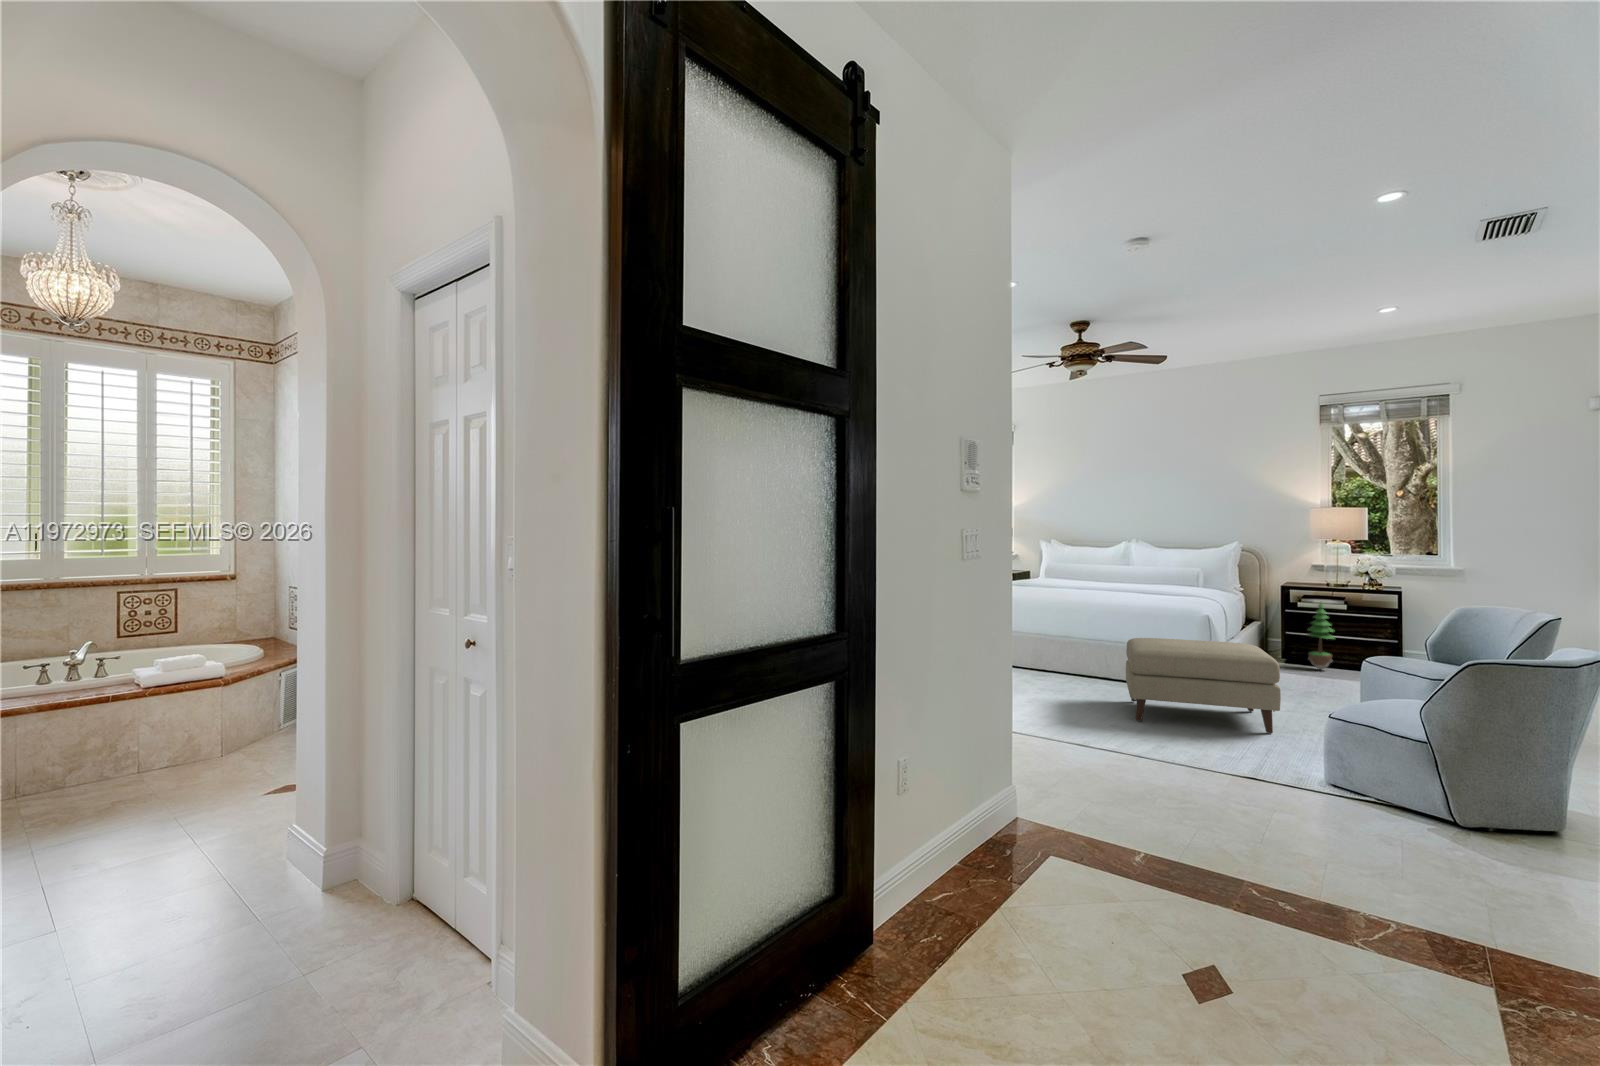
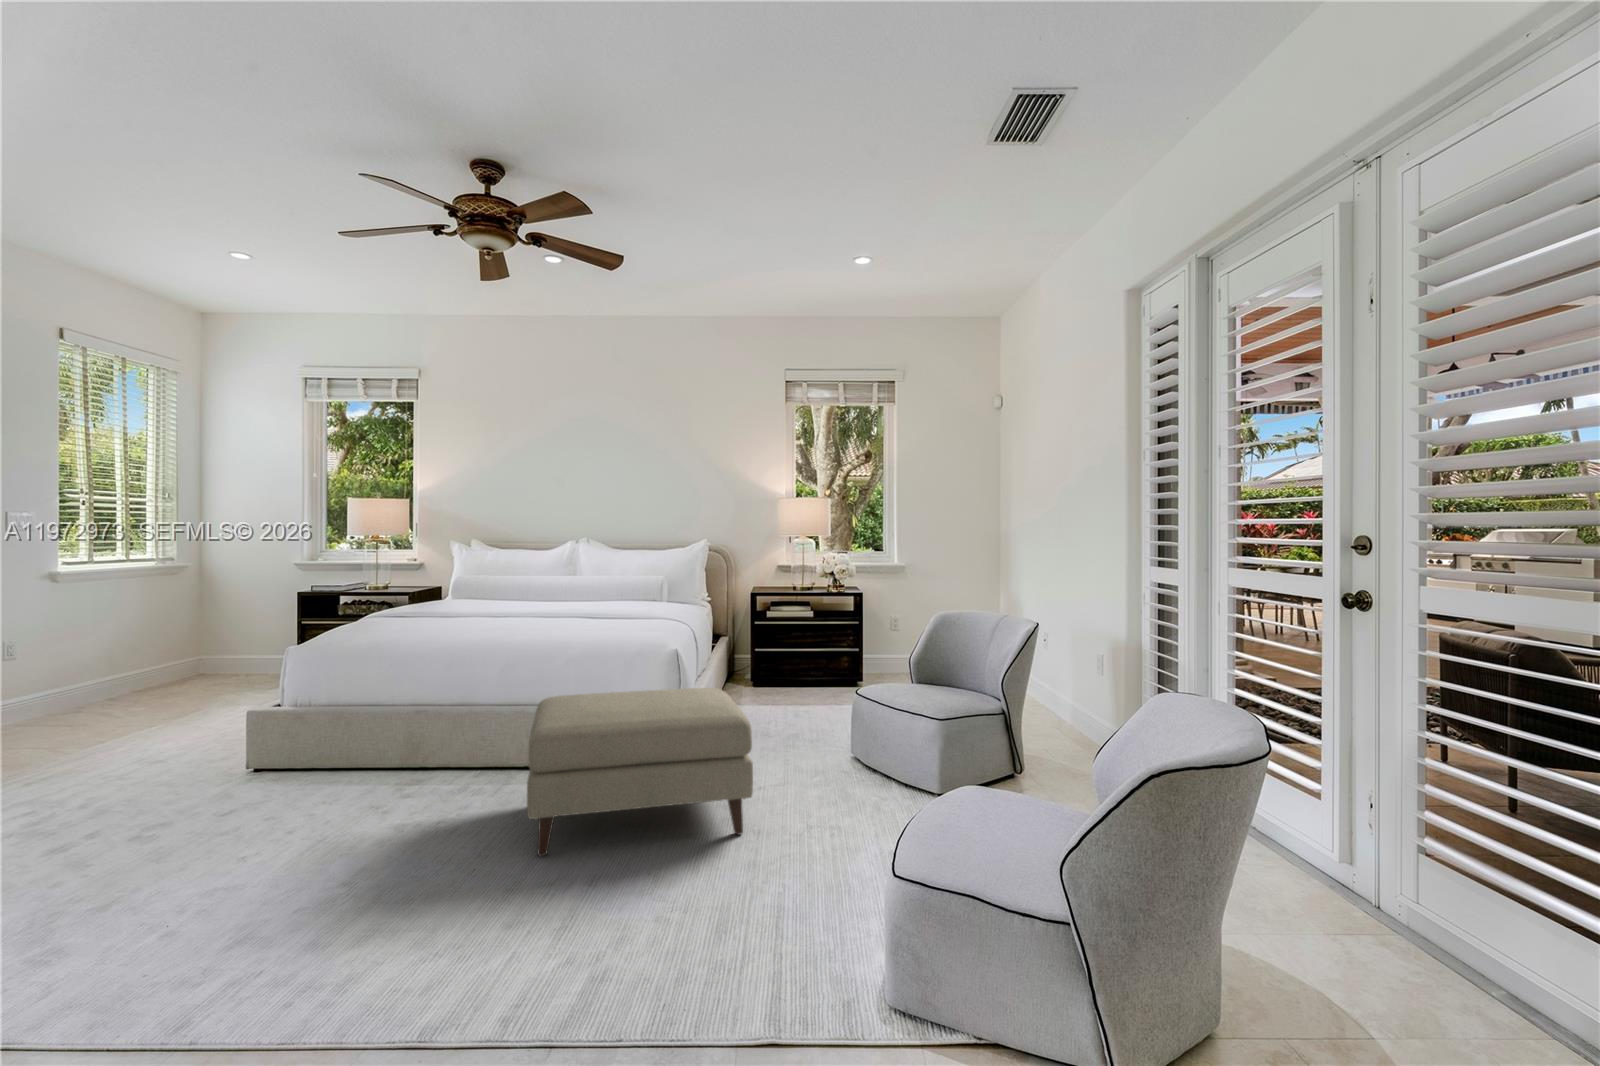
potted tree: present [1307,603,1334,670] -> none [775,609,804,692]

